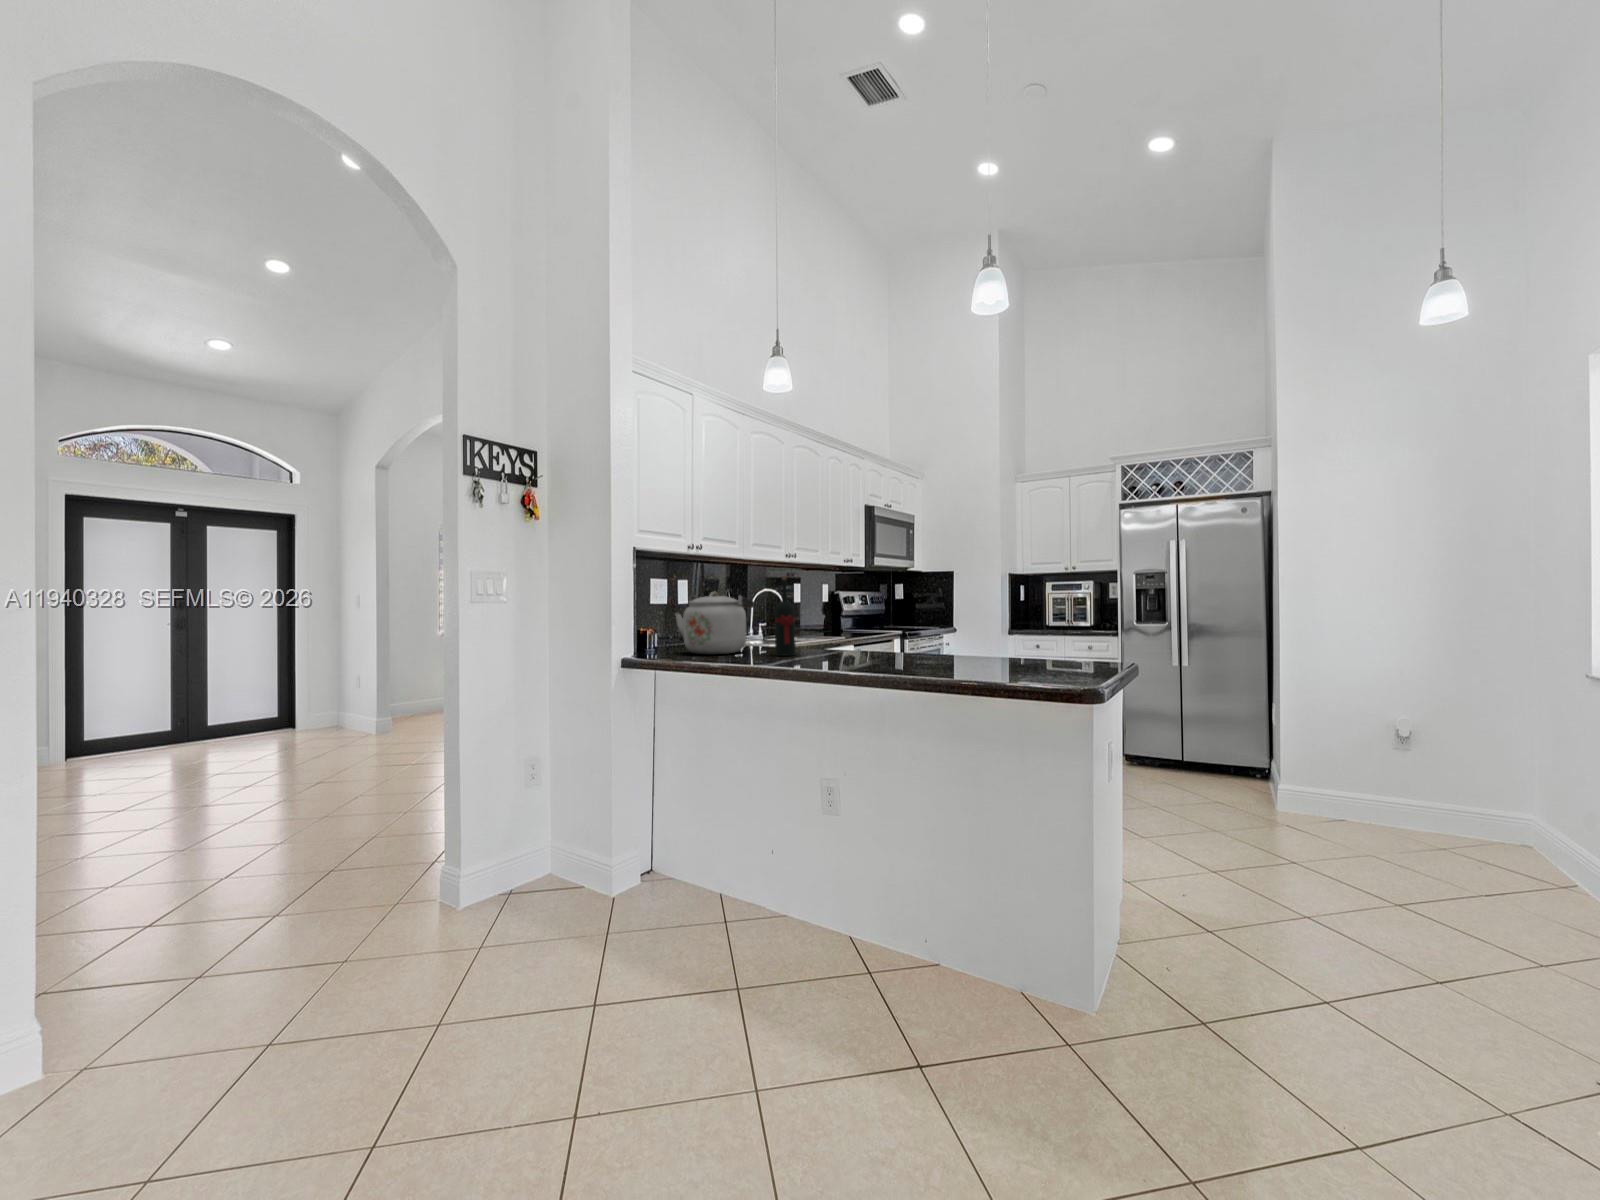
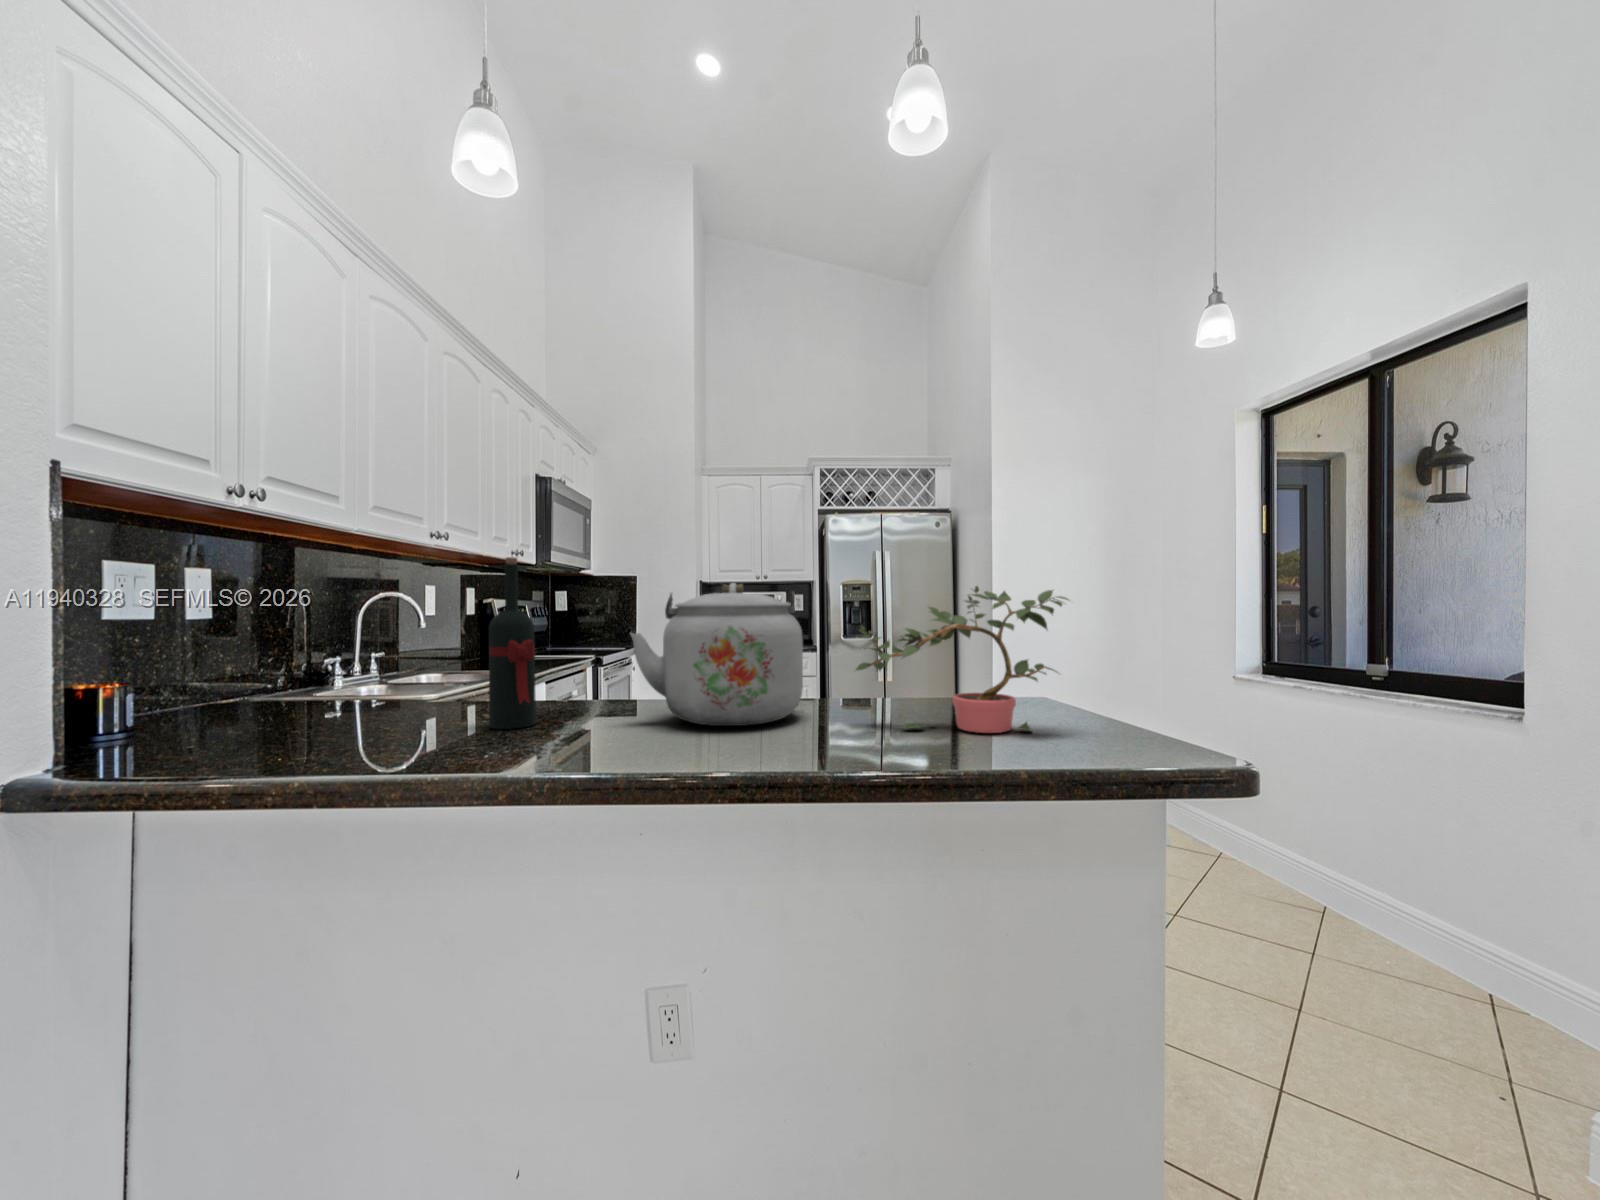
potted plant: none [927,589,1023,668] -> present [856,586,1068,733]
kettle: present [676,592,755,654] -> present [631,583,803,726]

